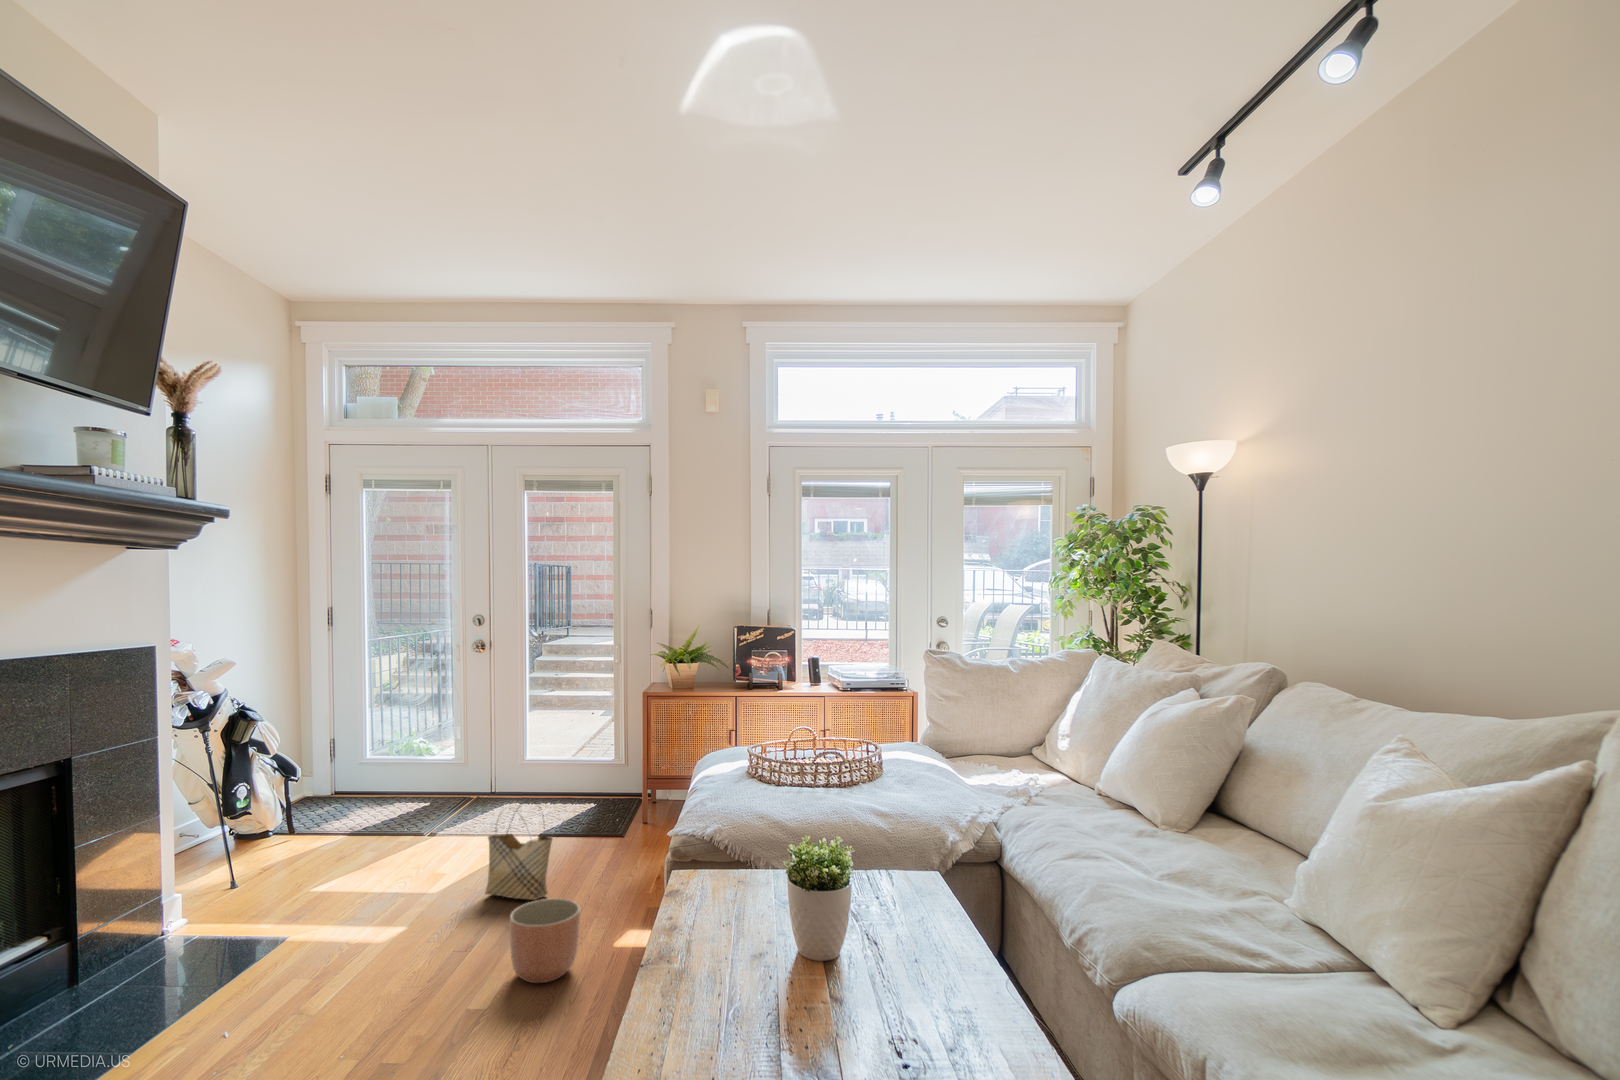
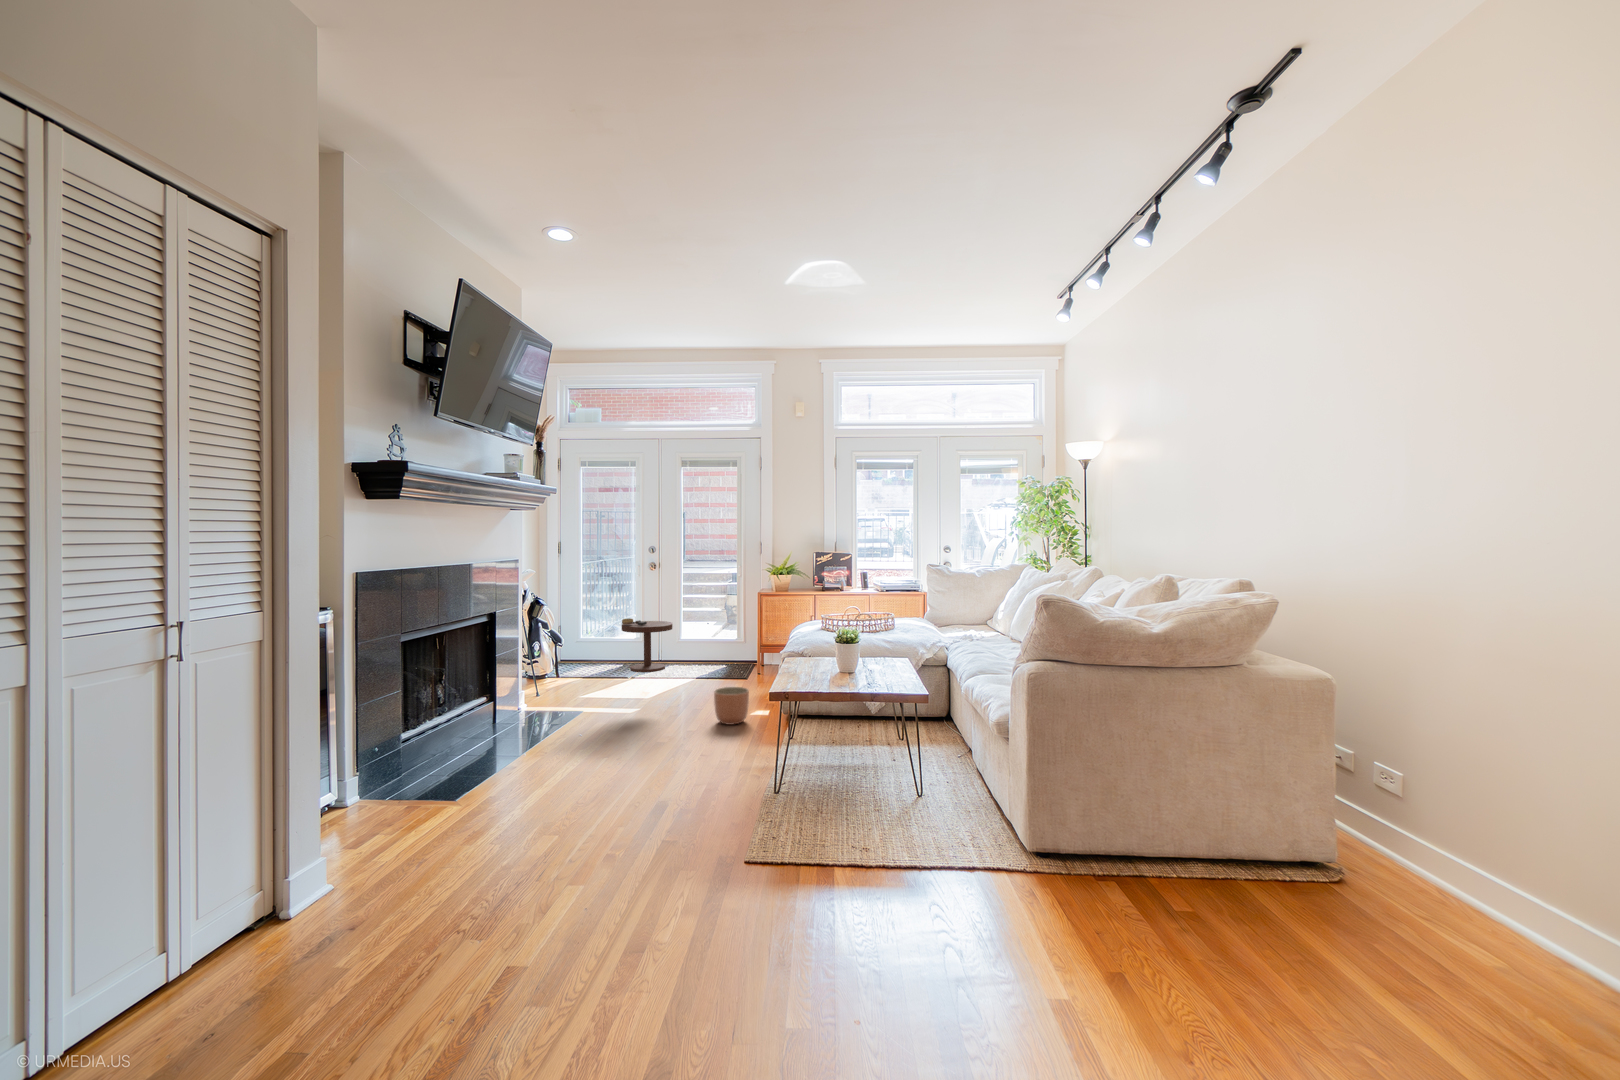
side table: none [345,763,450,944] -> present [622,618,672,673]
woven basket: present [485,801,552,900] -> none [685,646,721,699]

